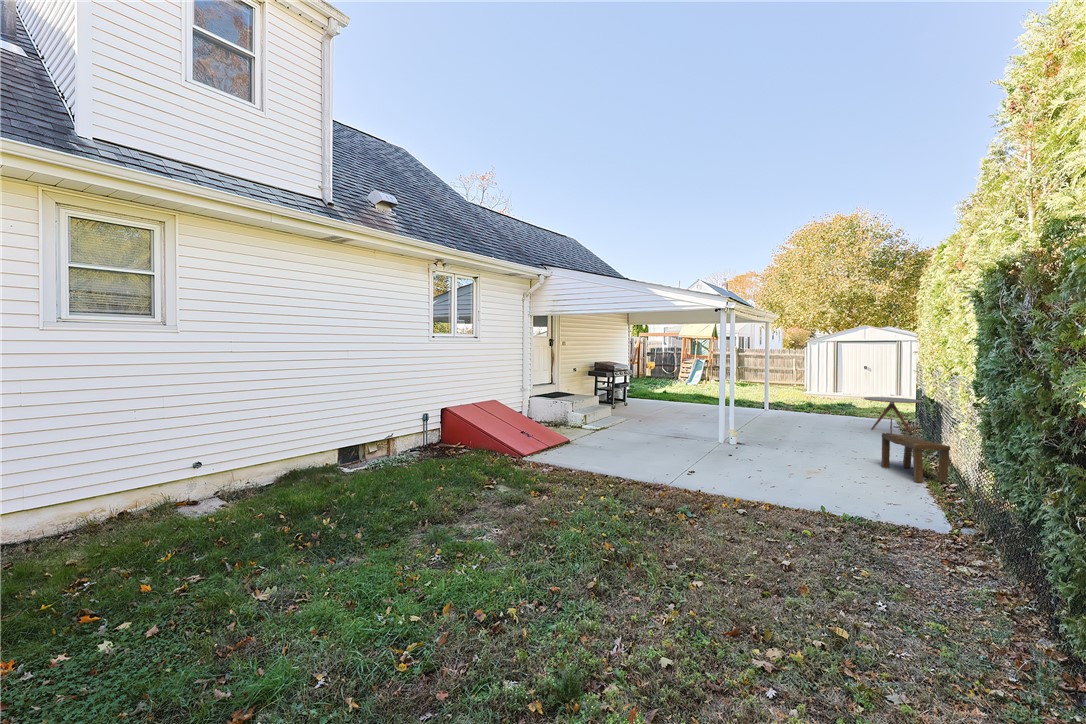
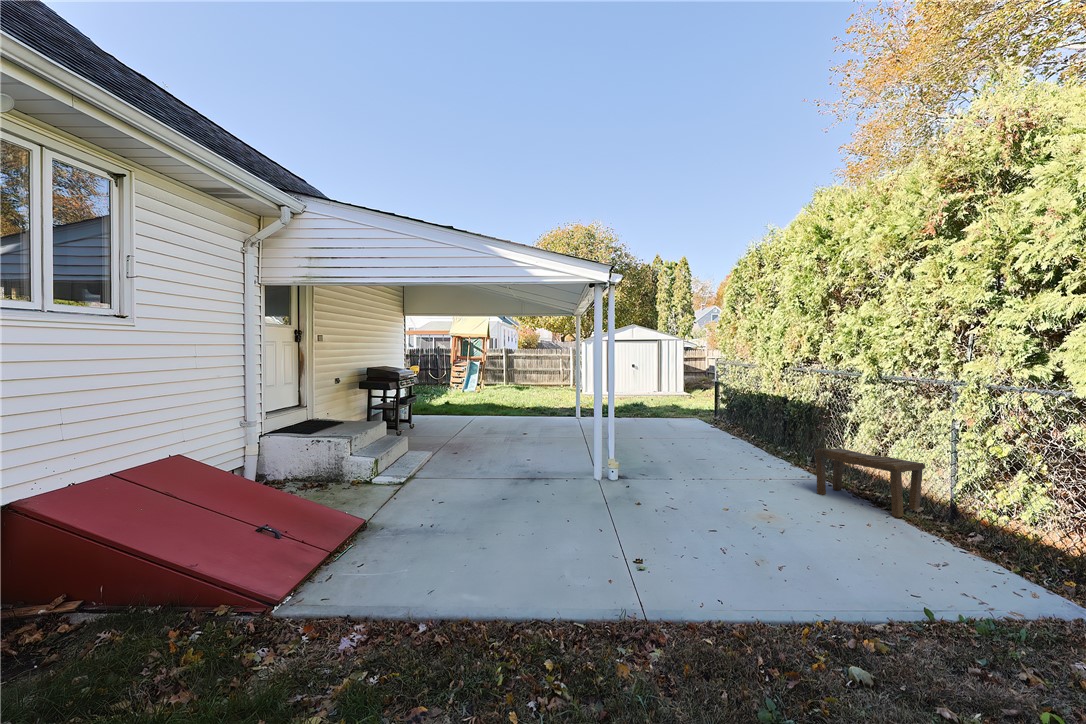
round table: present [864,397,922,433] -> none [696,396,751,437]

